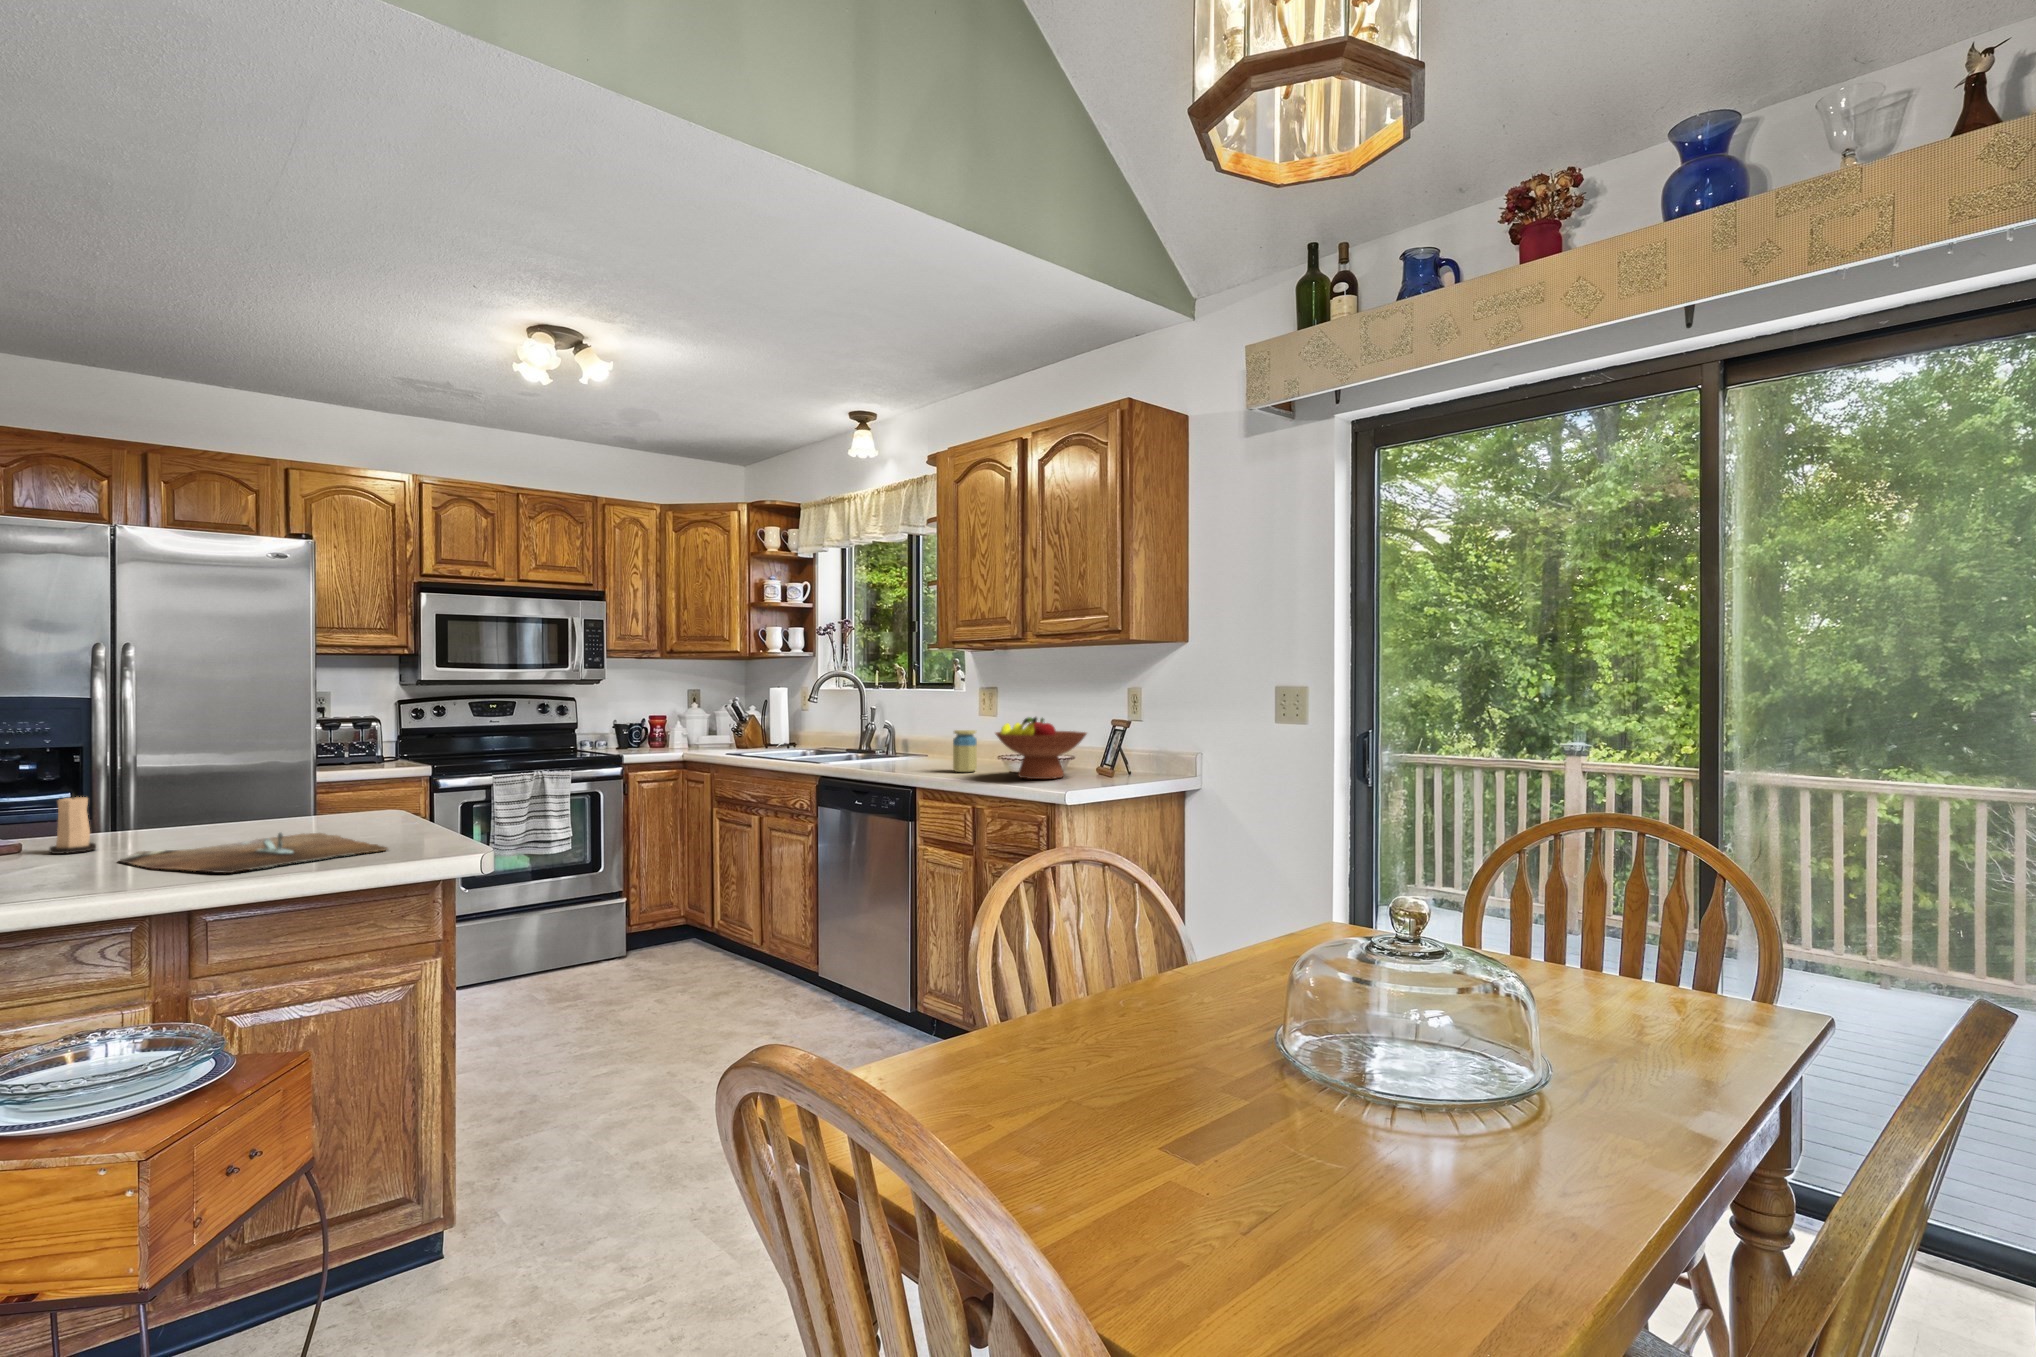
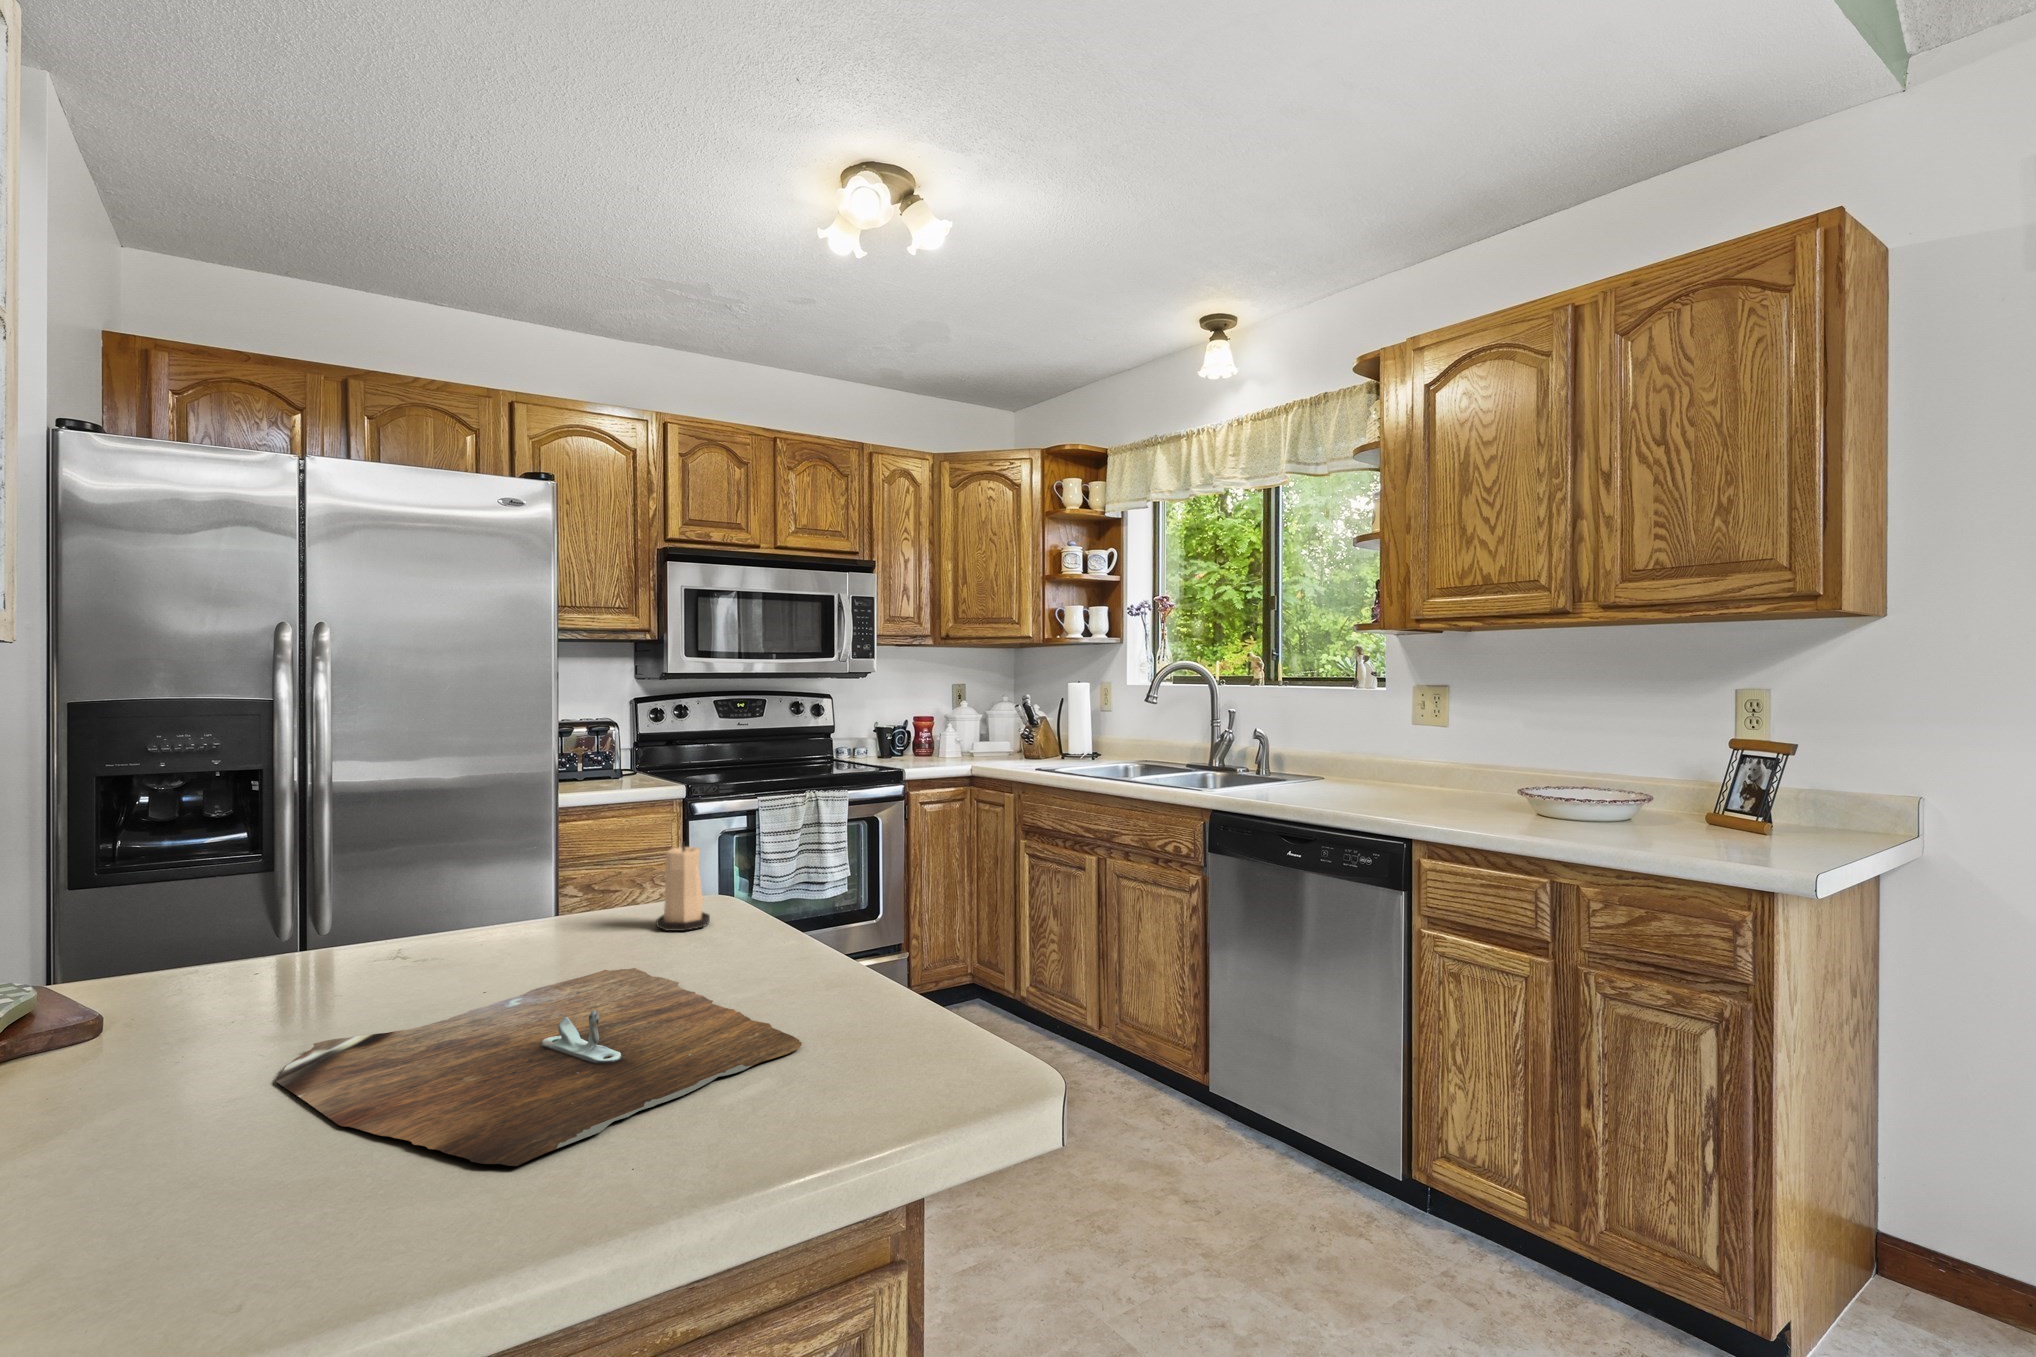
fruit bowl: present [996,717,1087,779] -> none [1549,738,1720,838]
jar: present [953,730,977,772] -> none [1442,752,1483,816]
candle: present [49,794,96,854] -> present [656,843,710,931]

